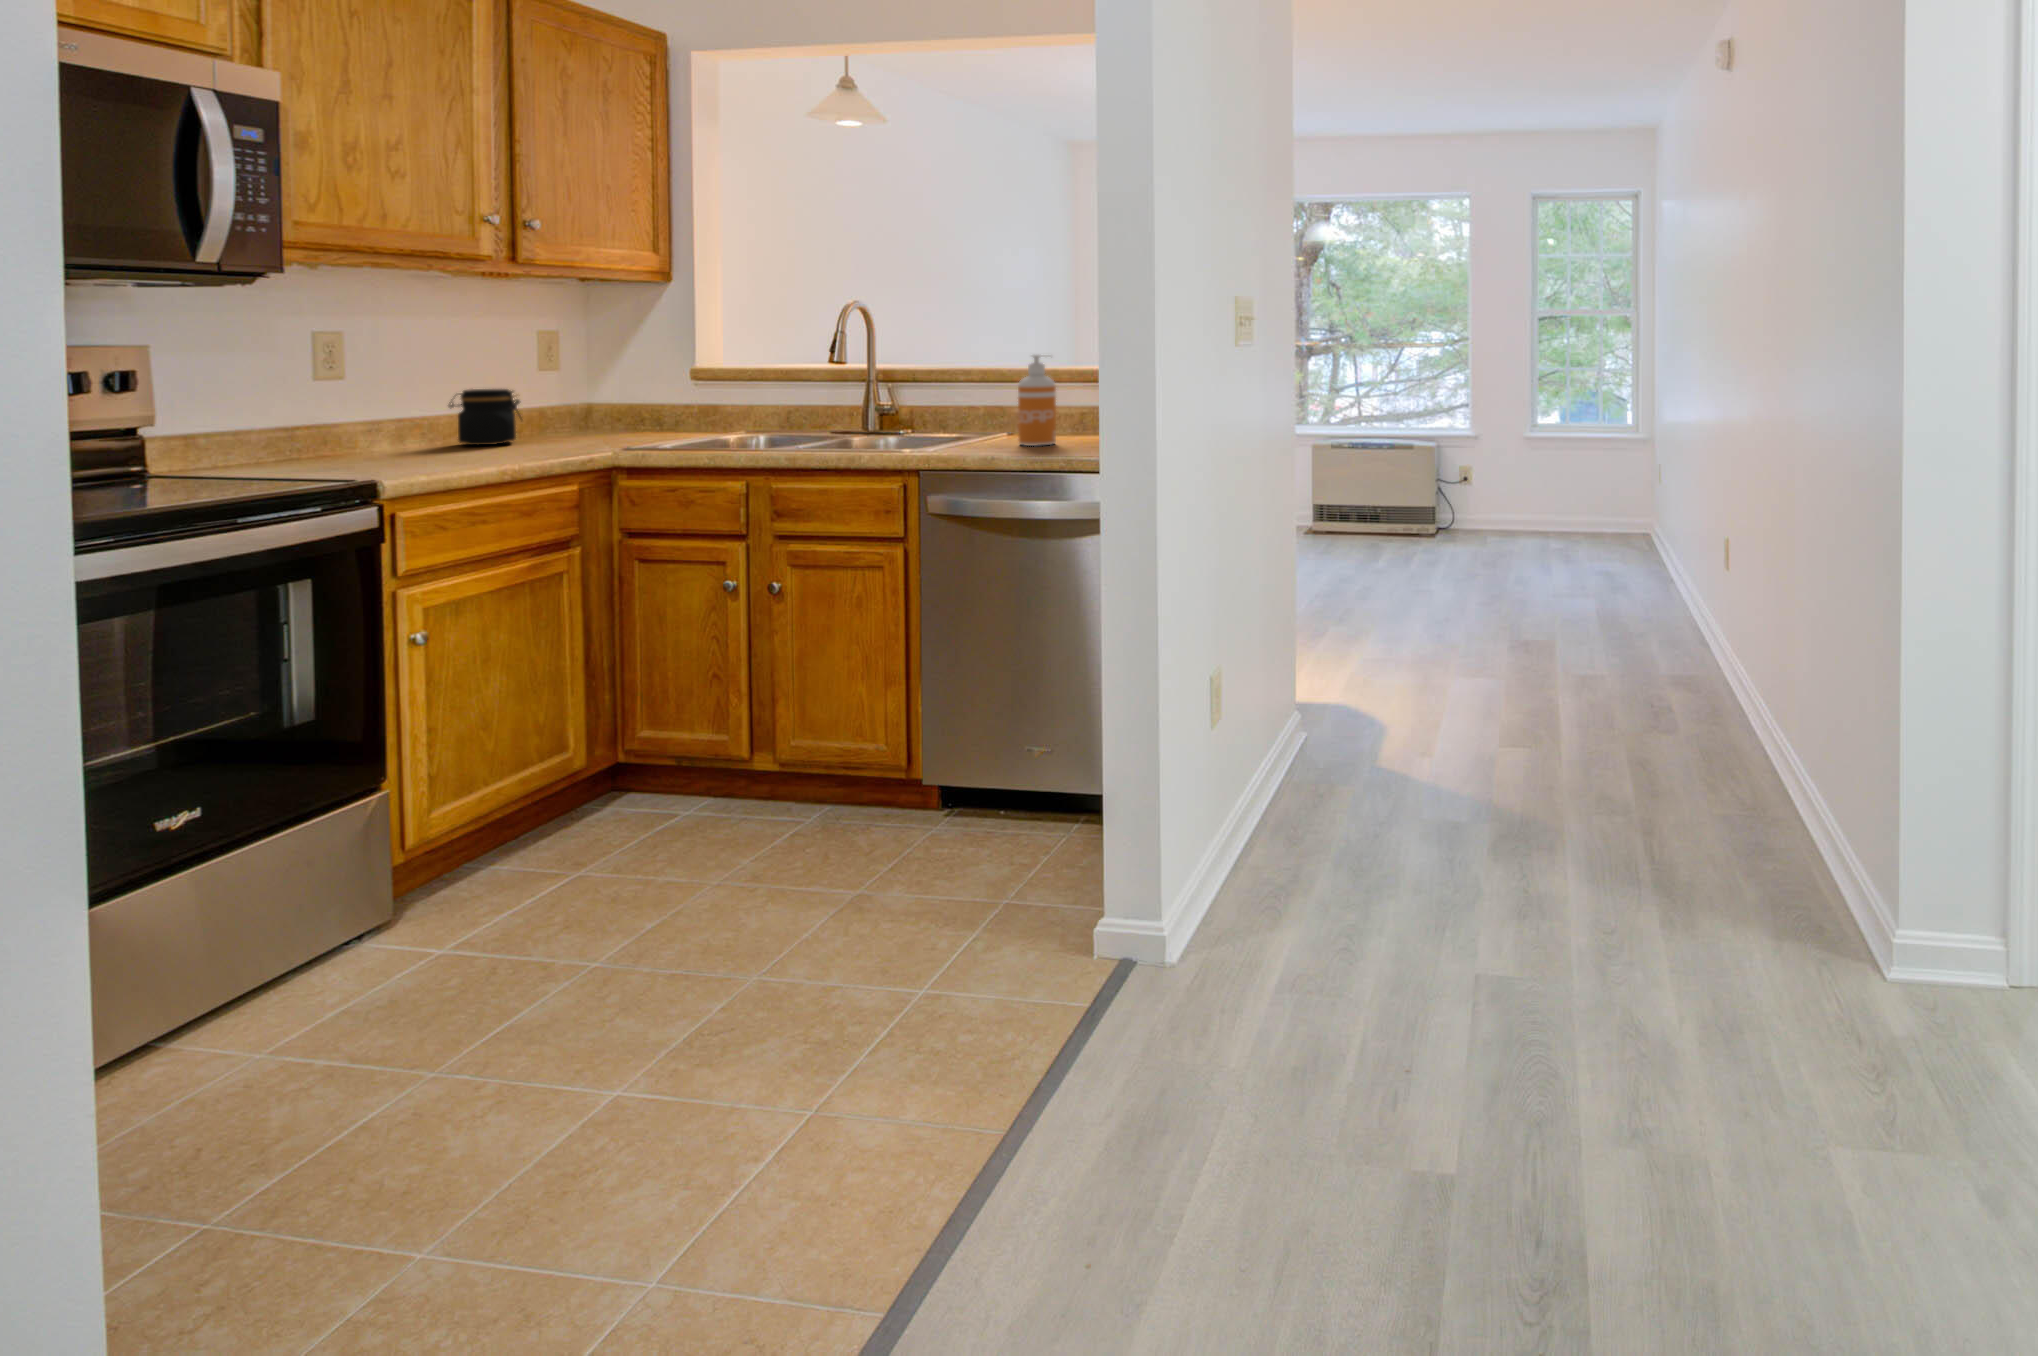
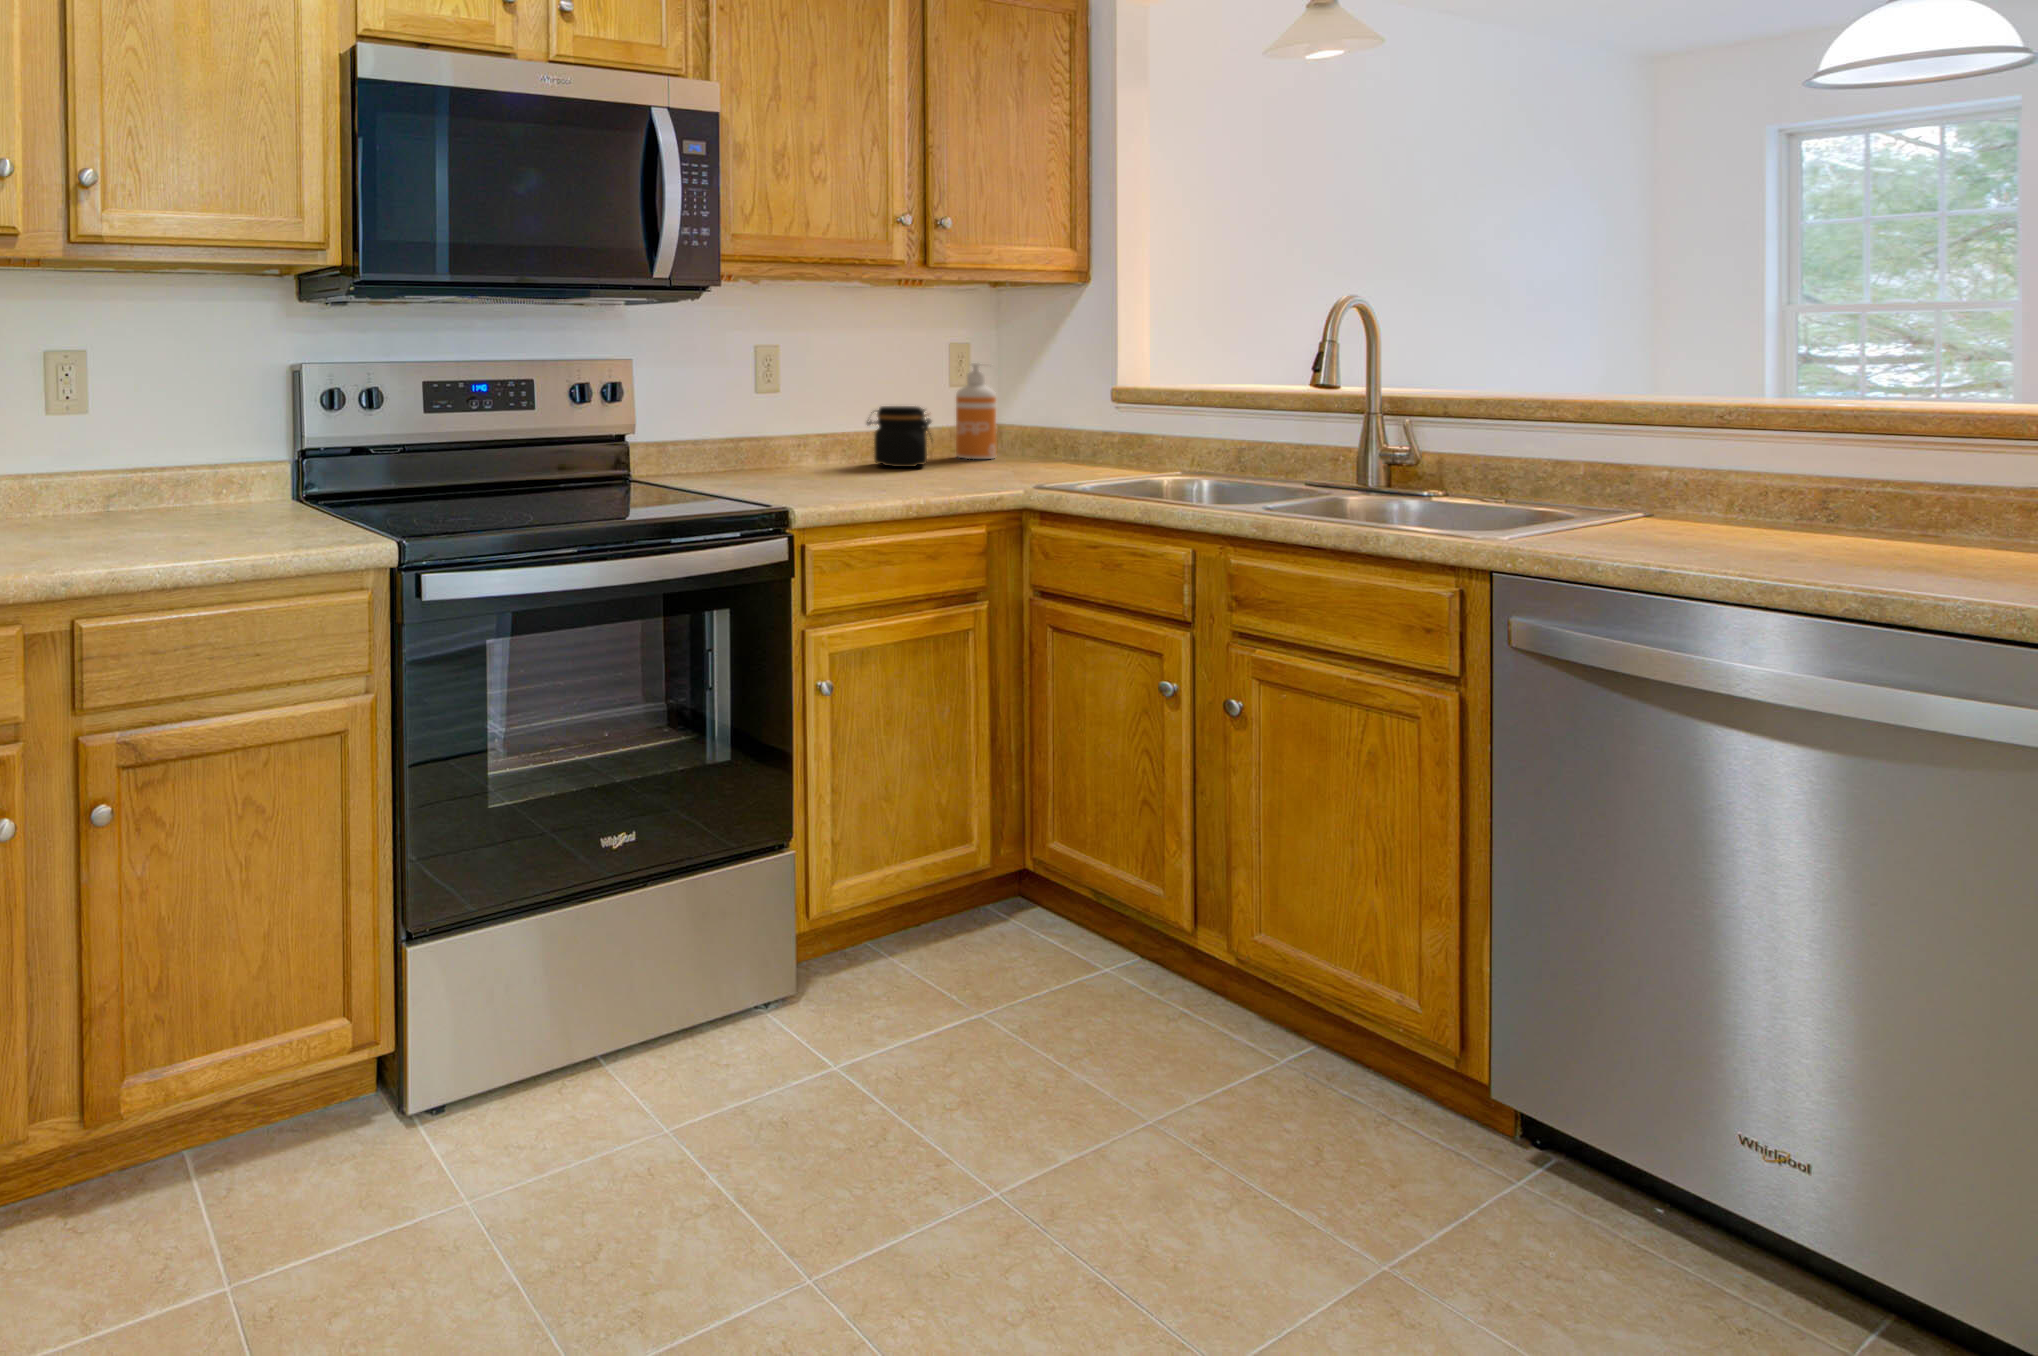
soap dispenser: present [1018,355,1056,446] -> present [956,363,996,459]

